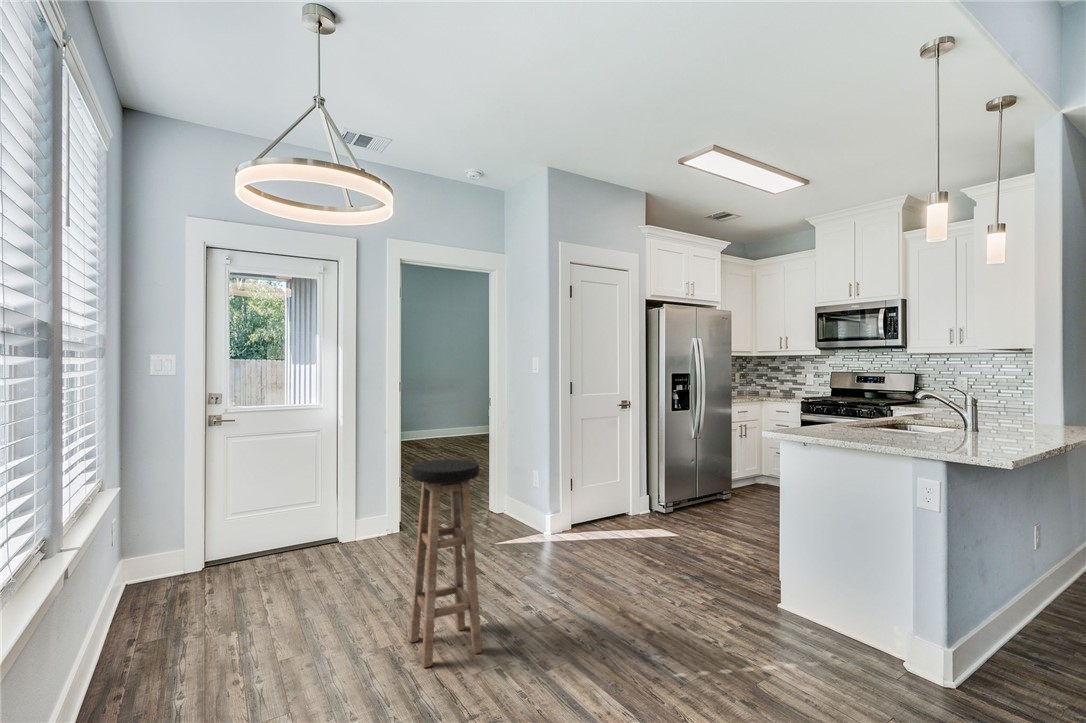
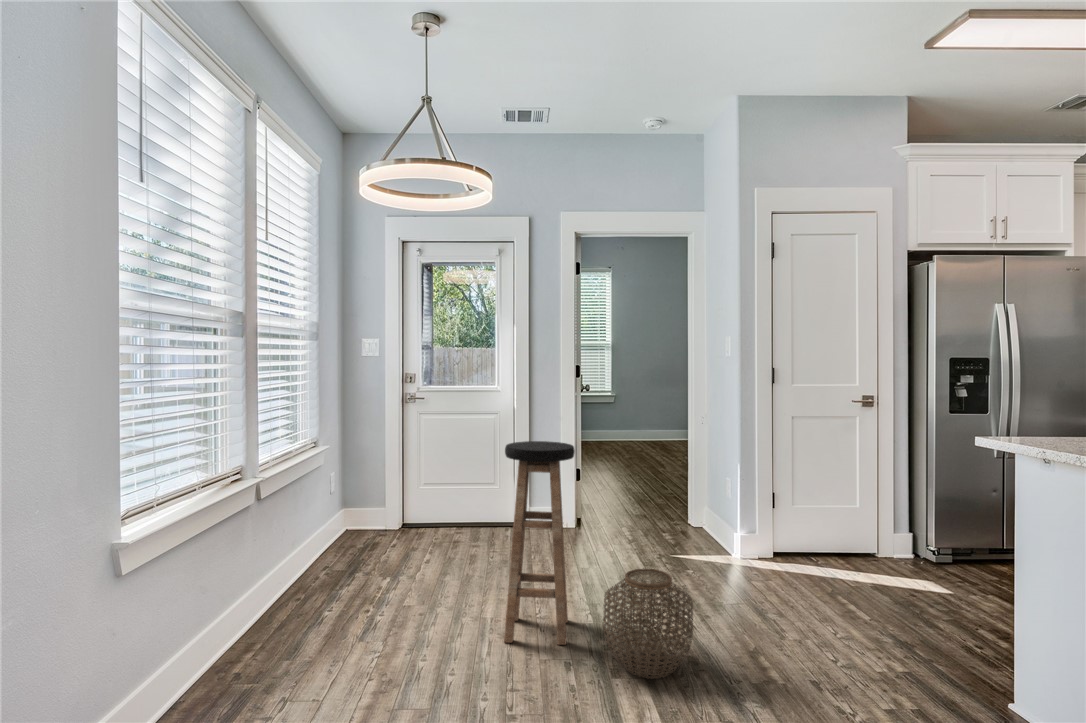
woven basket: none [525,564,603,663] -> present [603,569,693,679]

